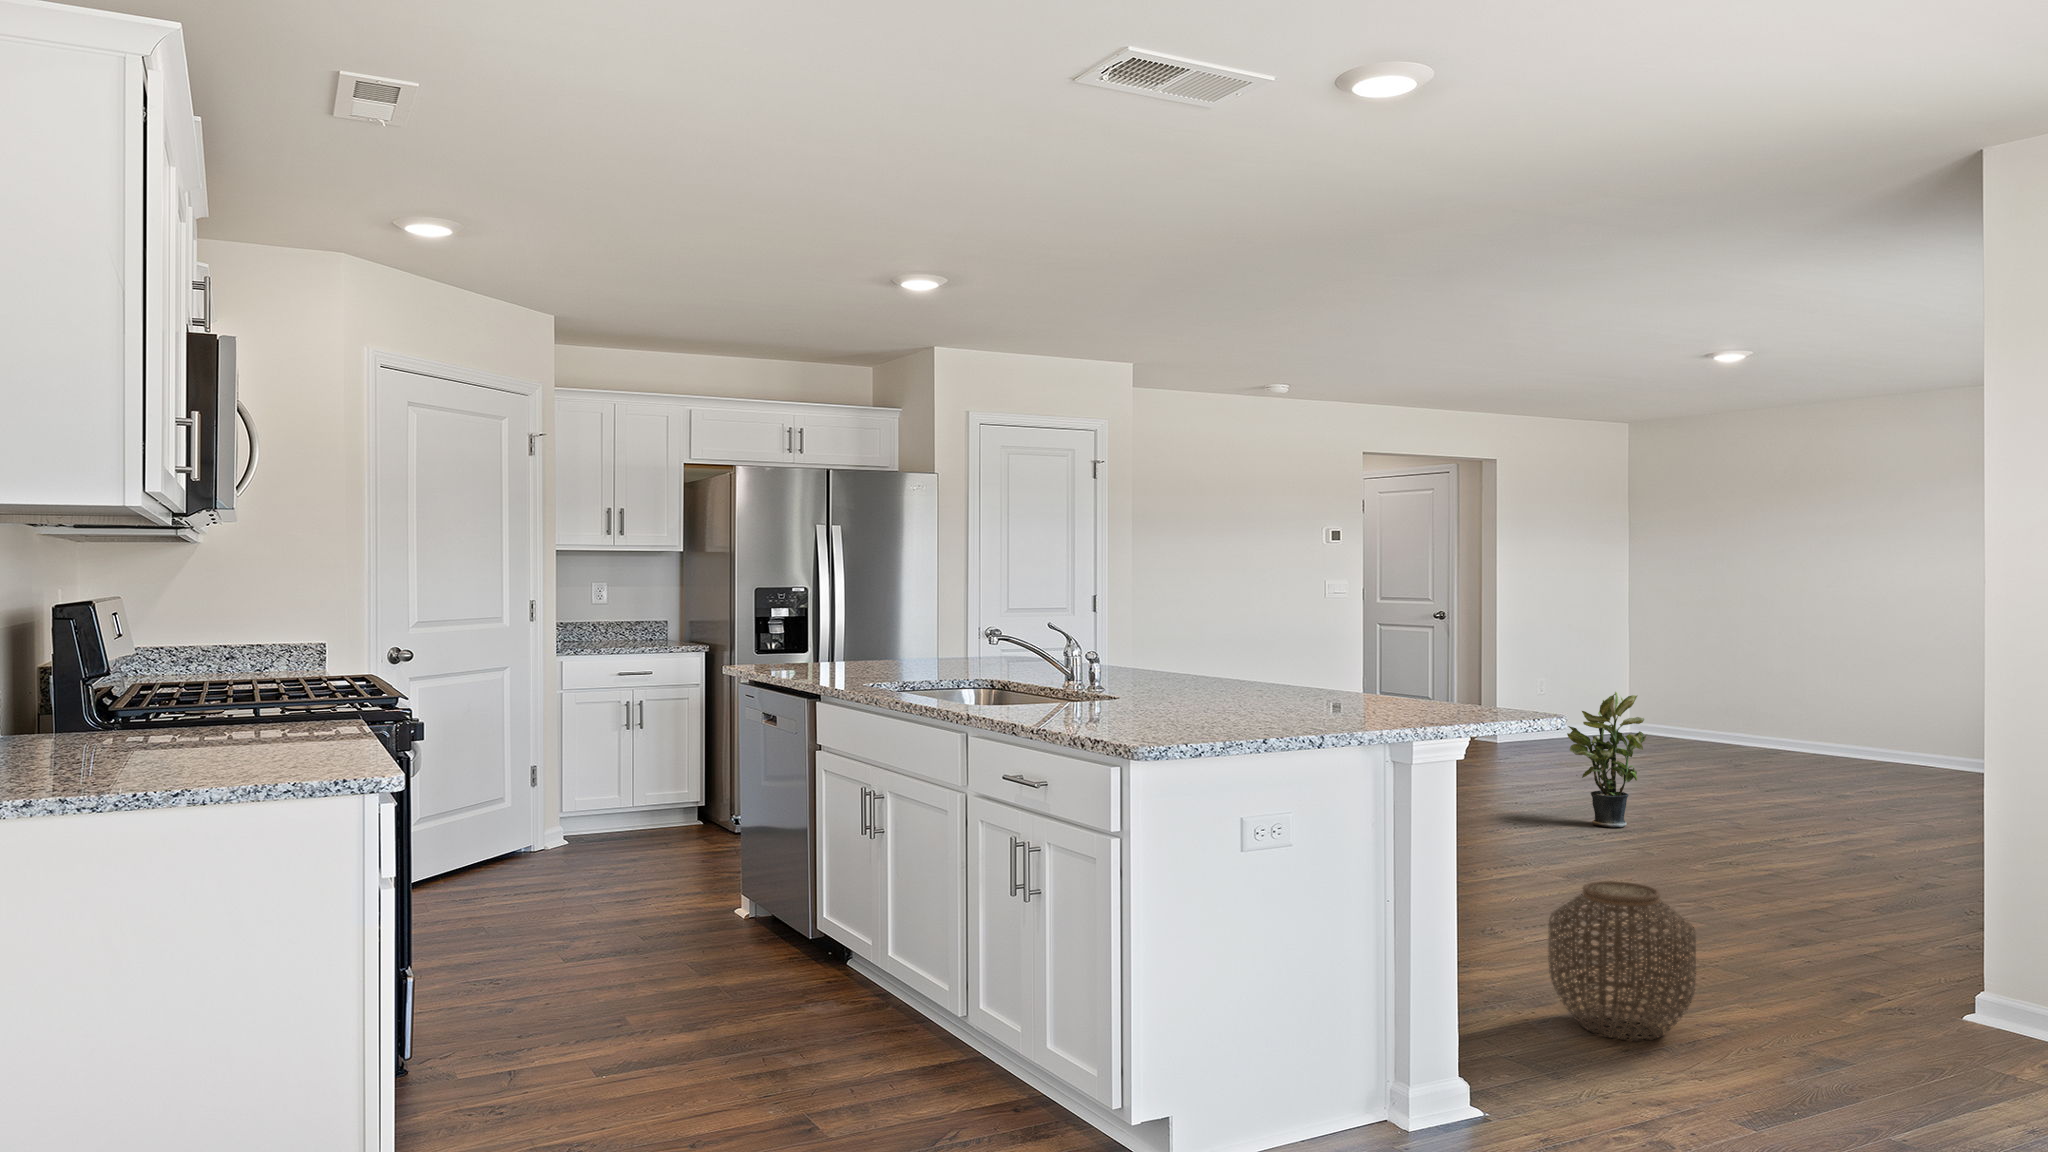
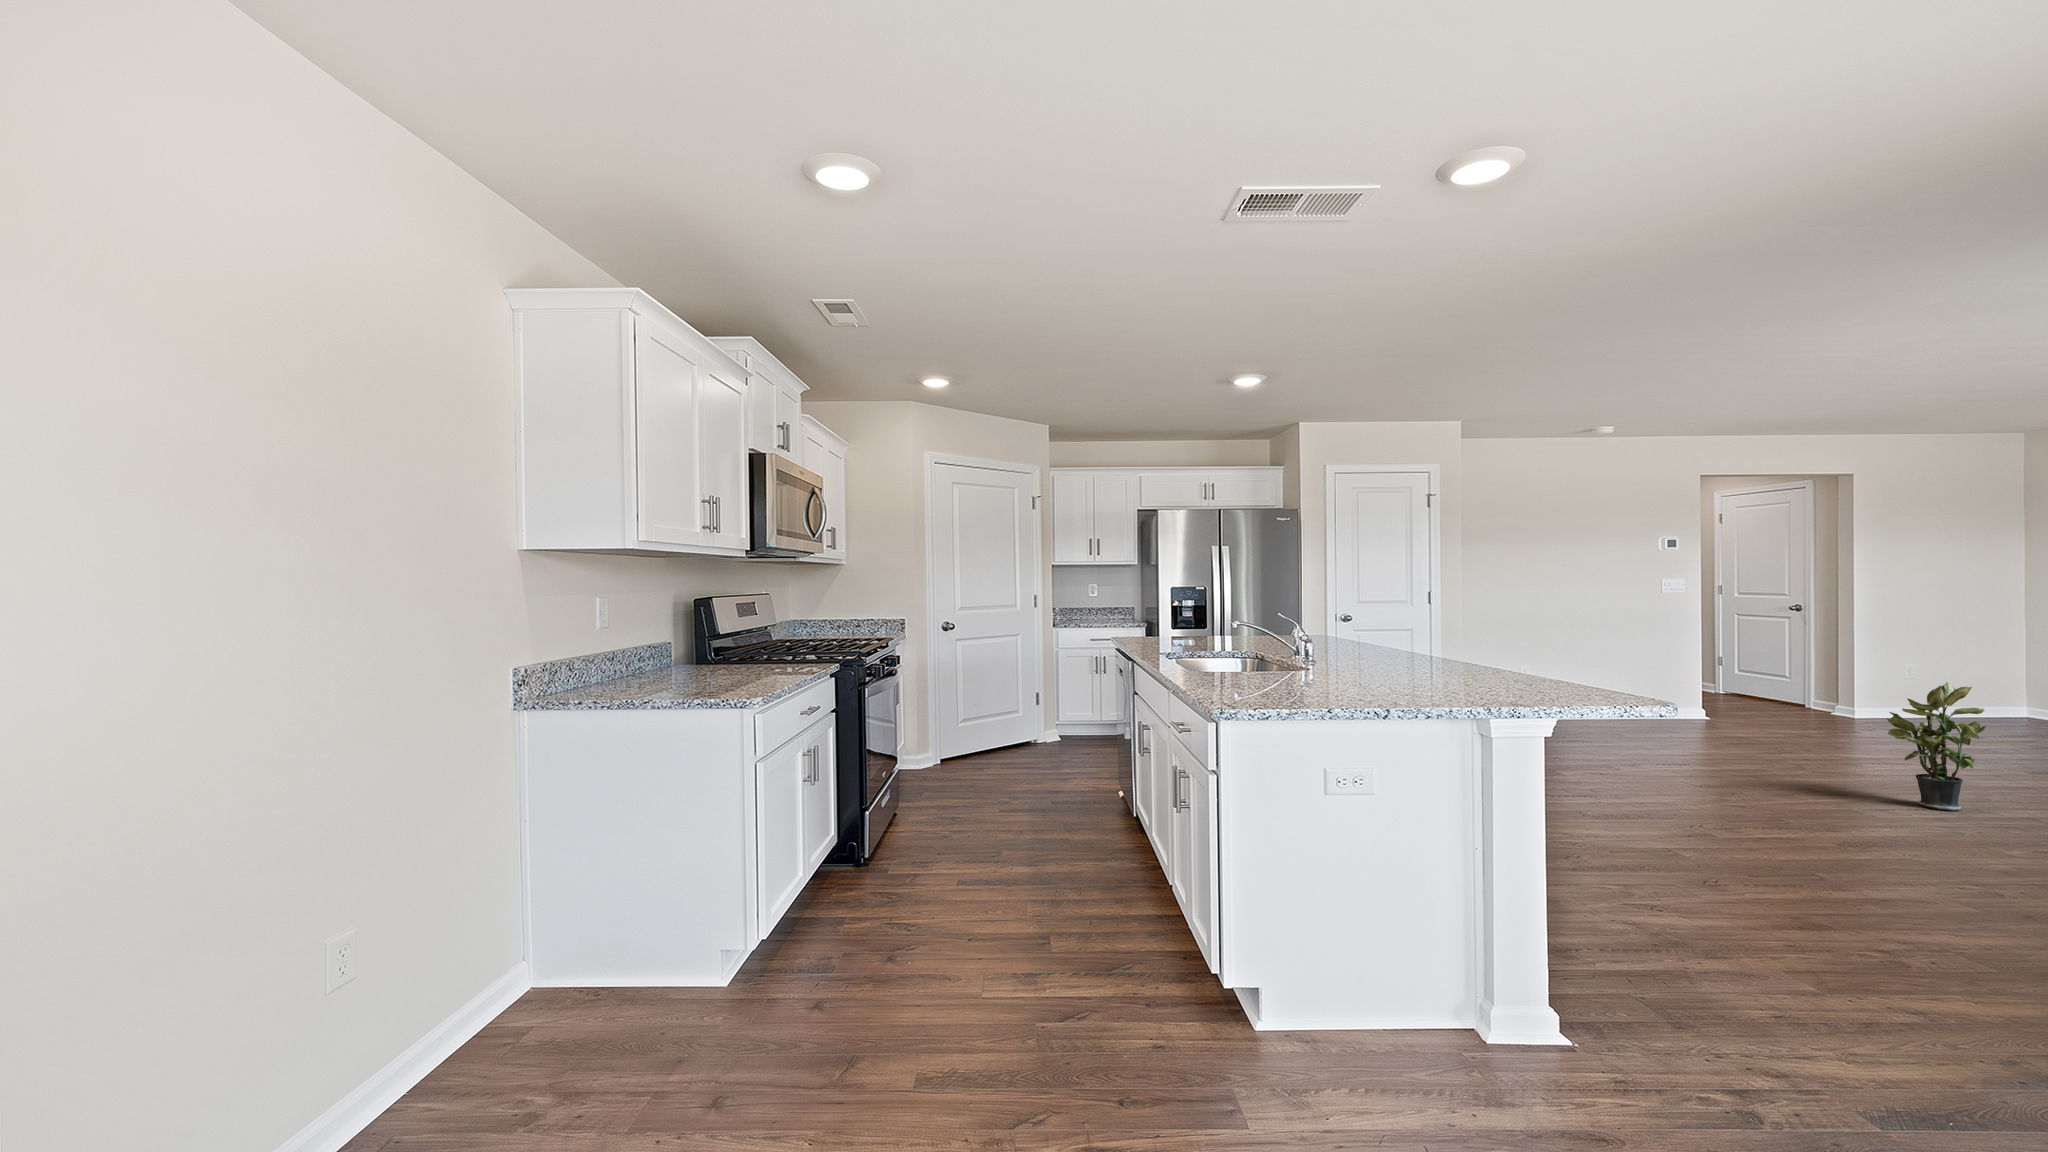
woven basket: present [1548,881,1696,1040] -> none [1710,858,1880,1016]

